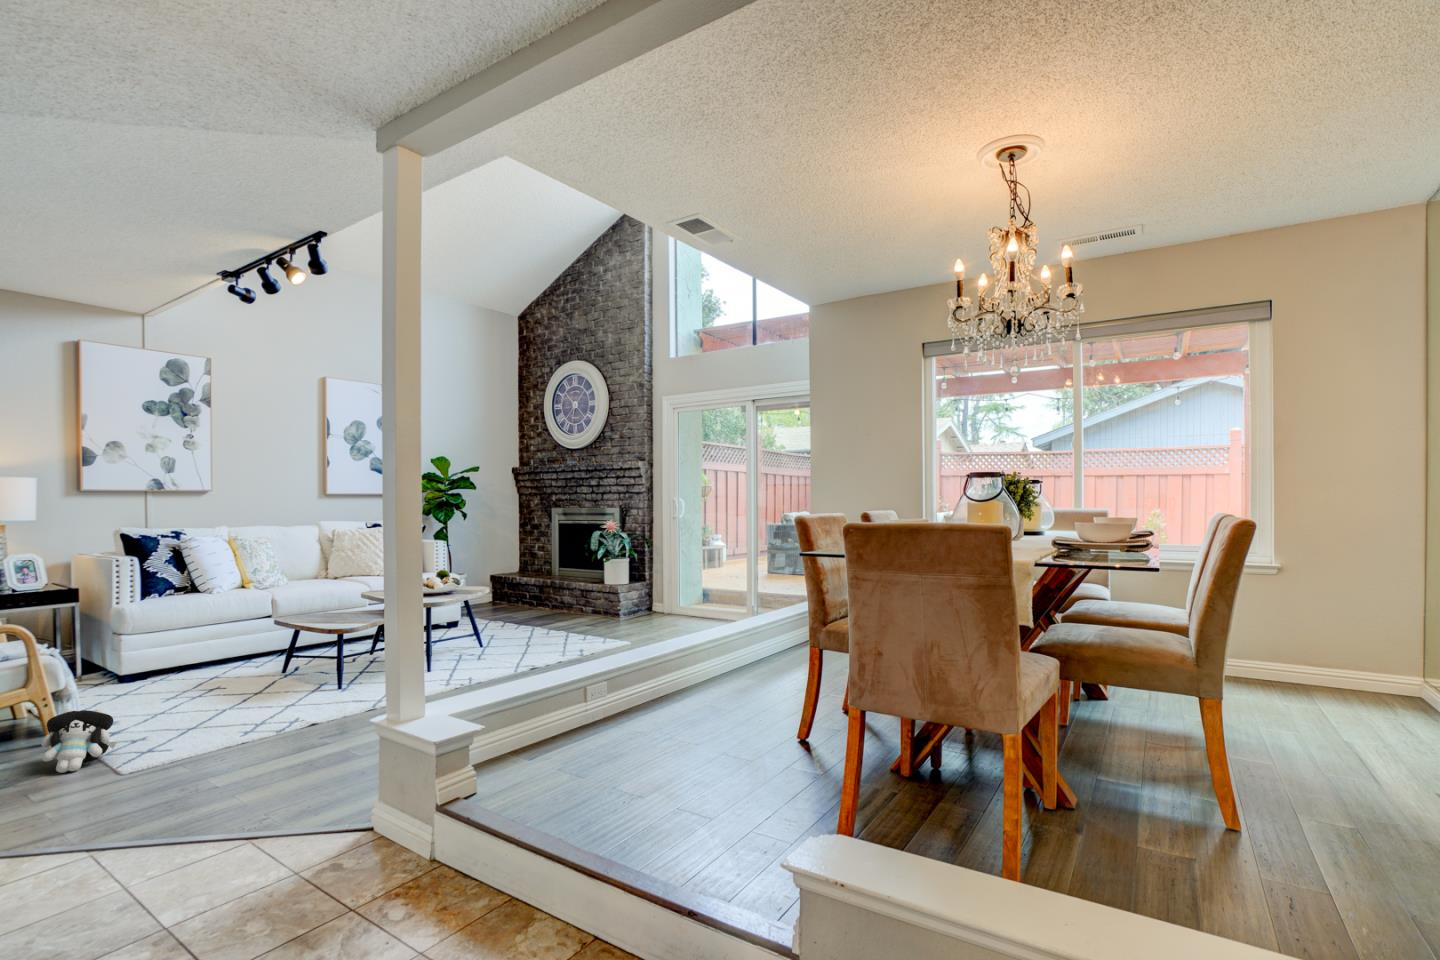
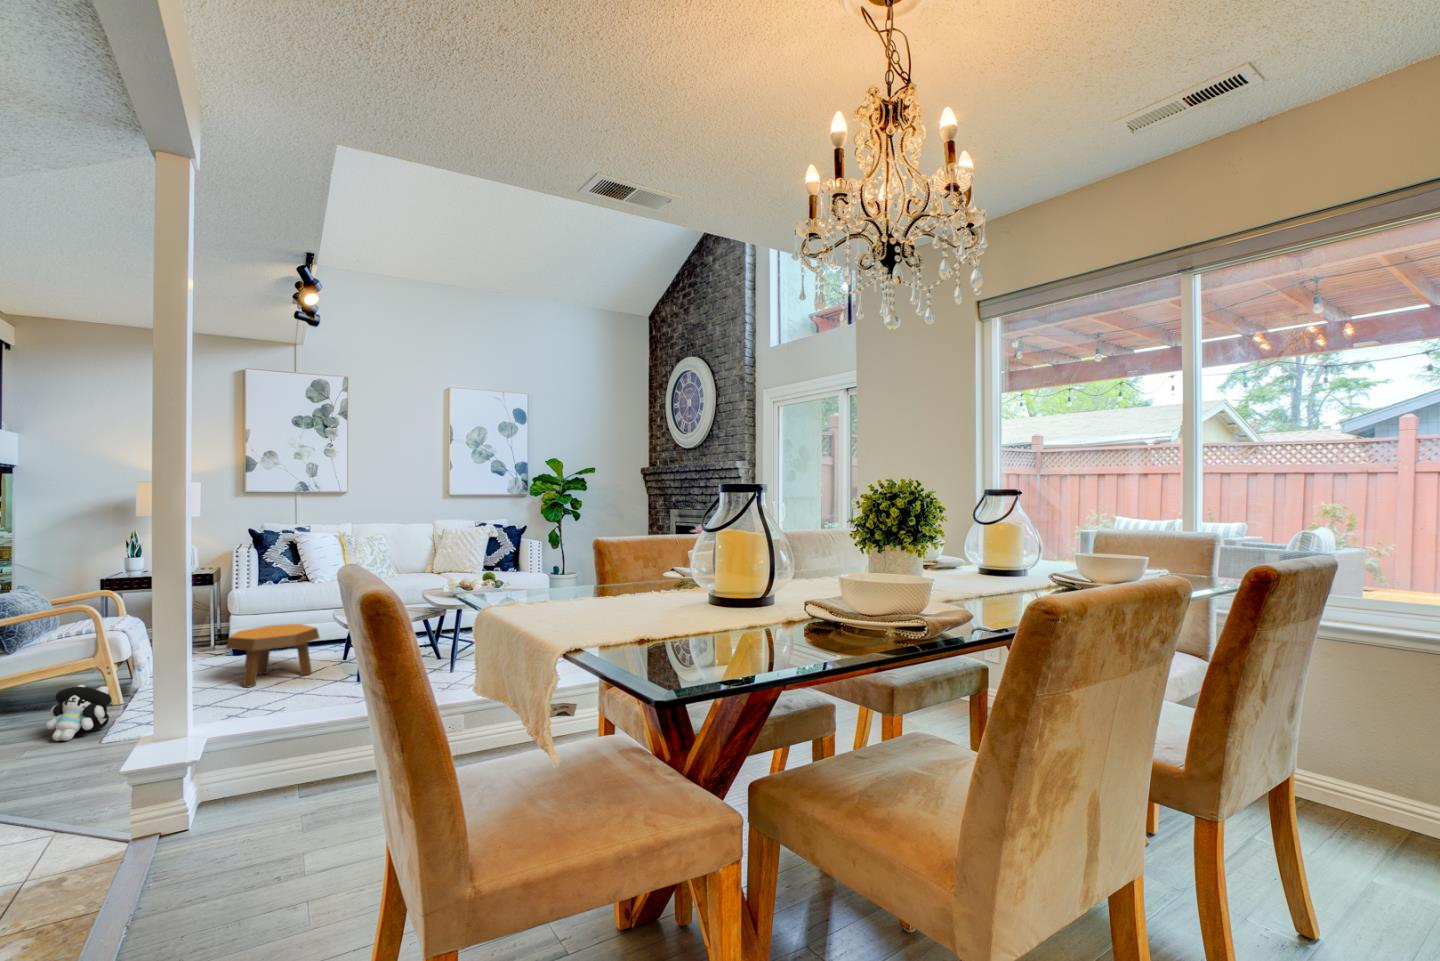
footstool: none [172,634,275,704] -> present [226,624,319,687]

